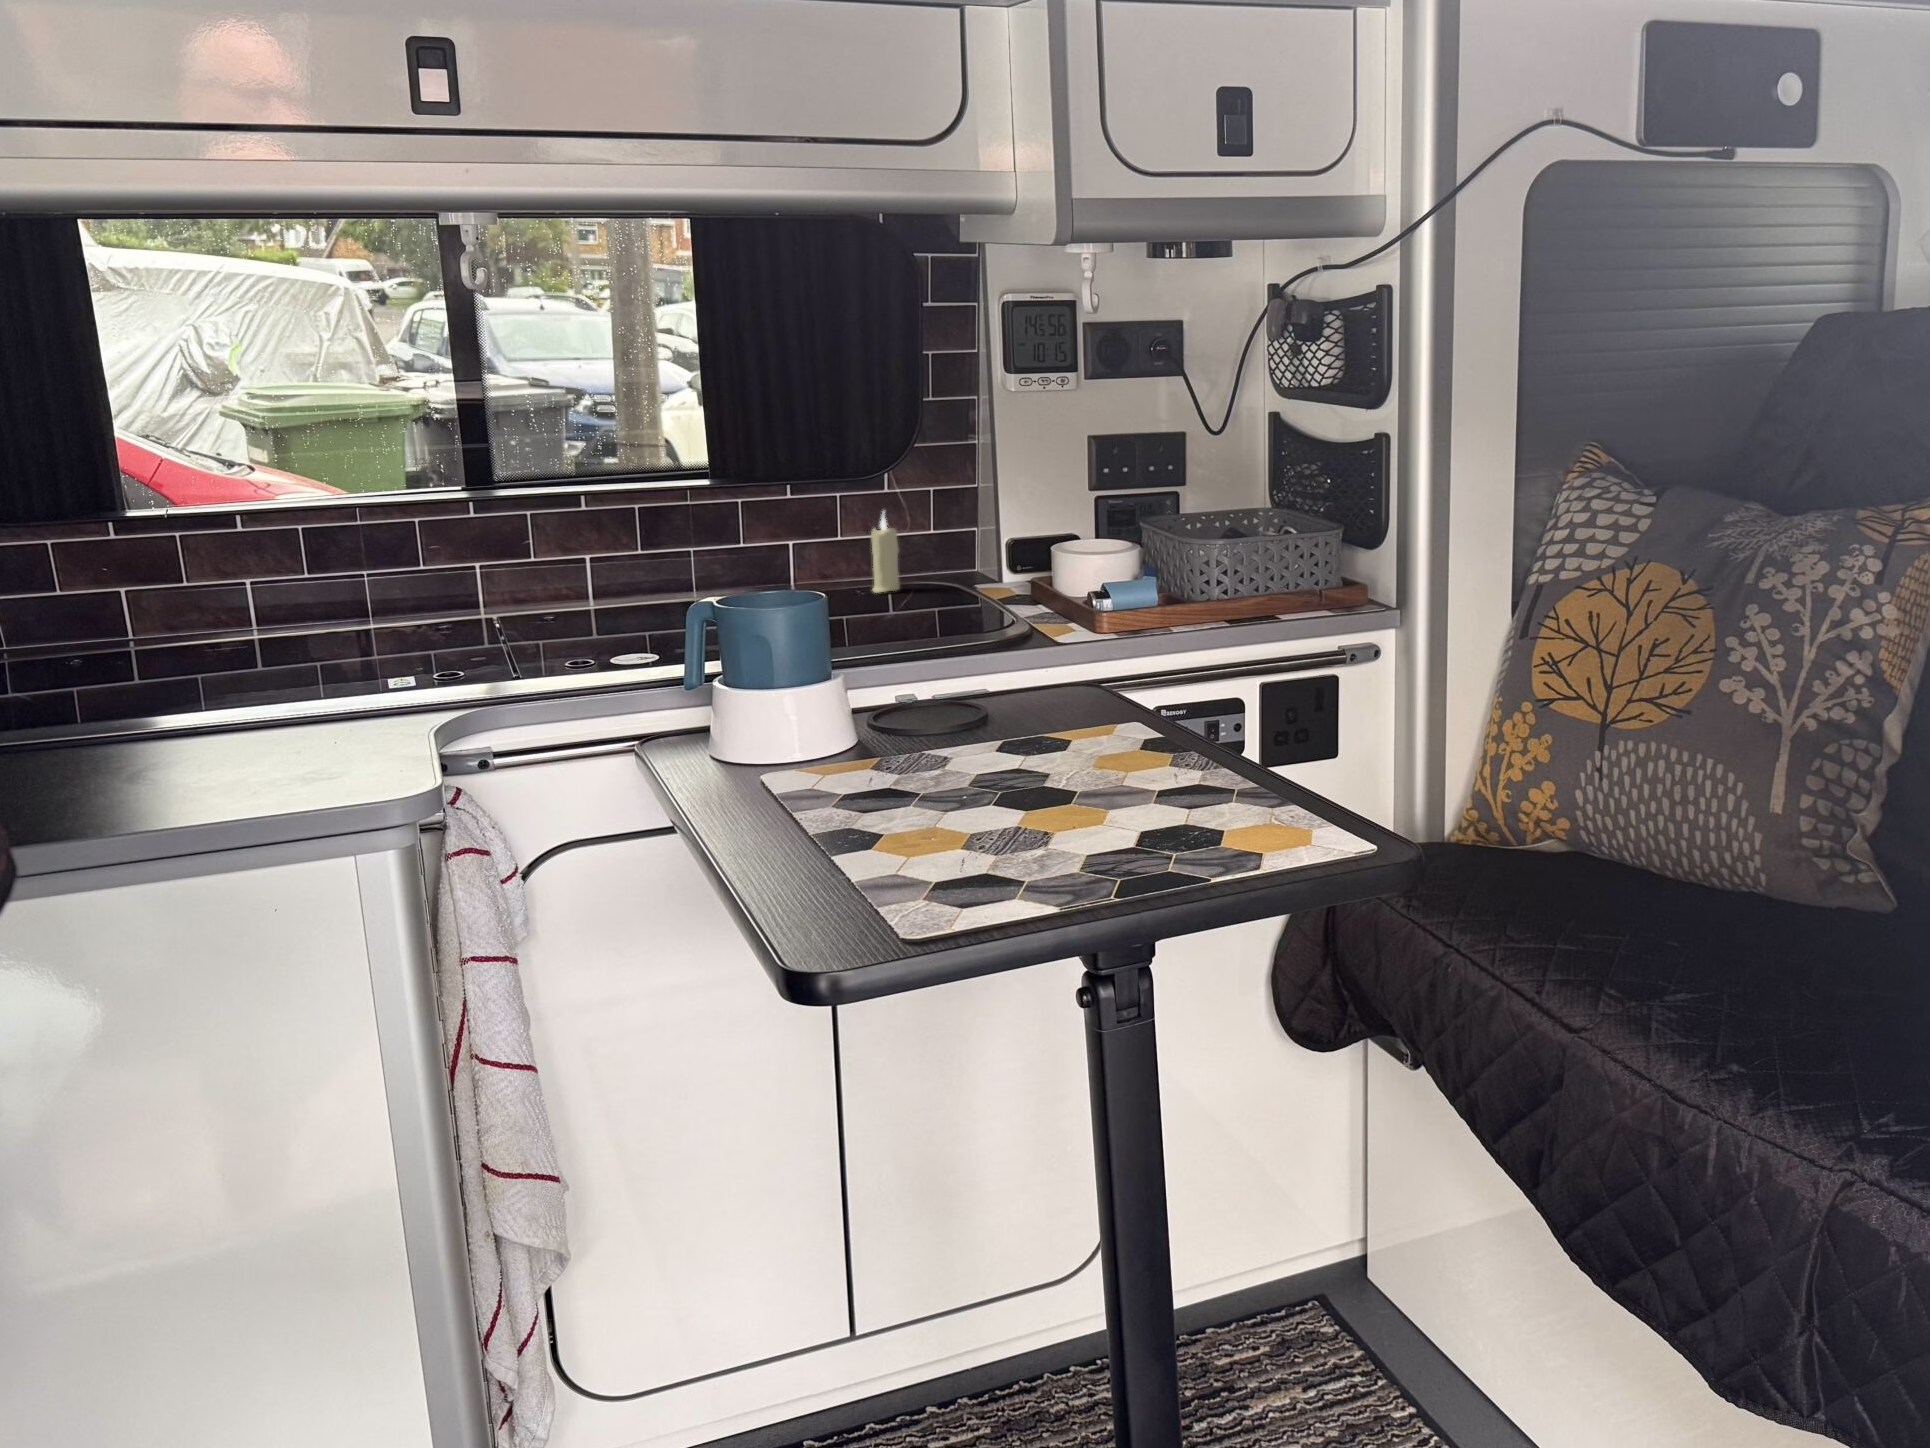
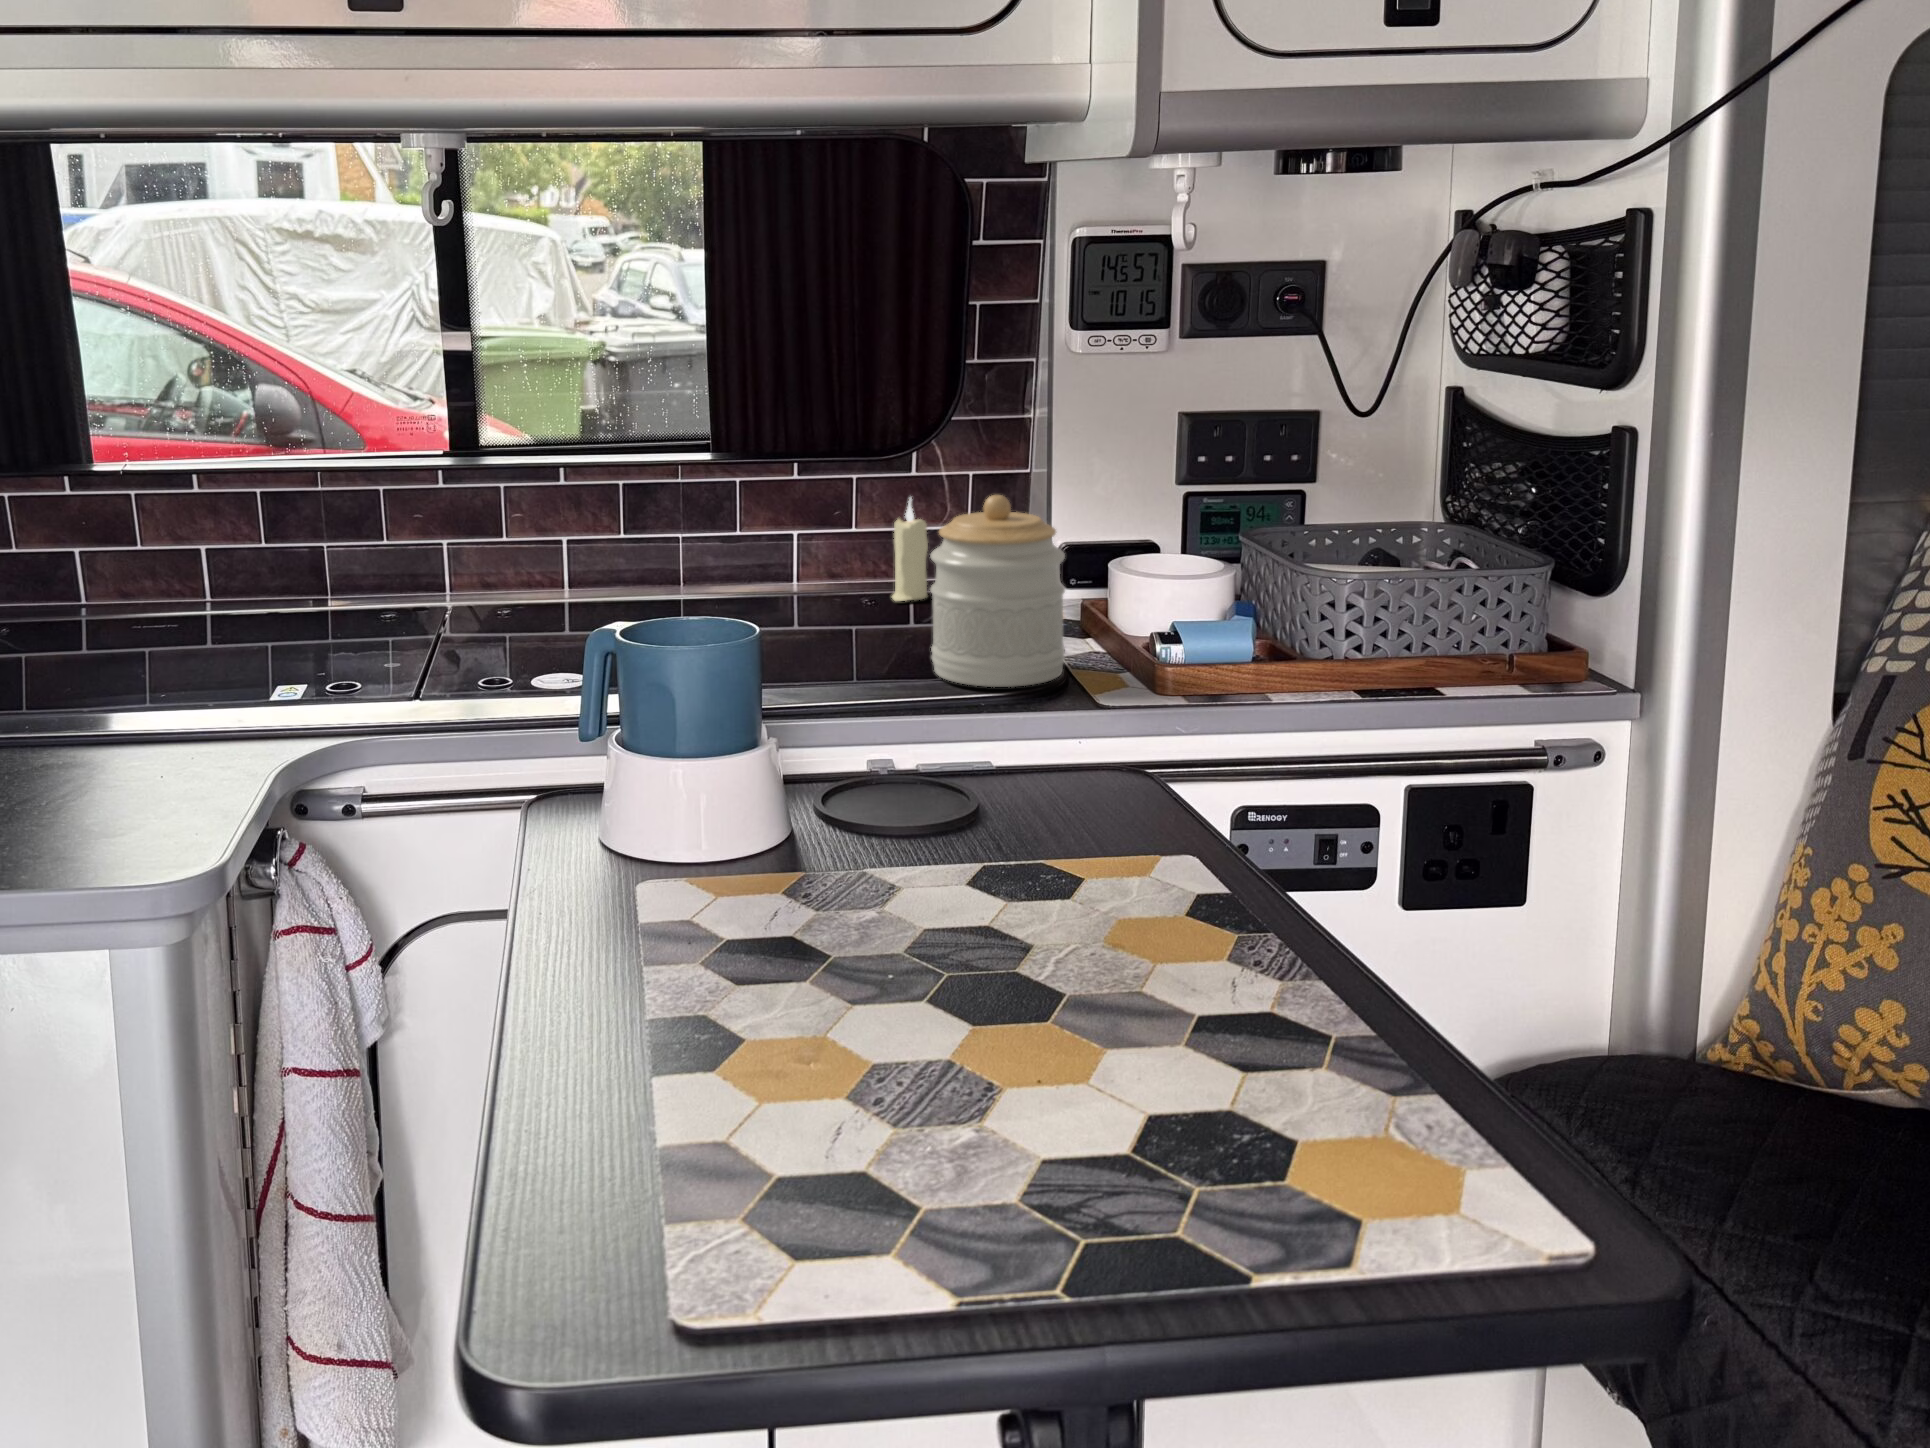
jar: none [919,496,1023,637] -> present [930,495,1065,687]

